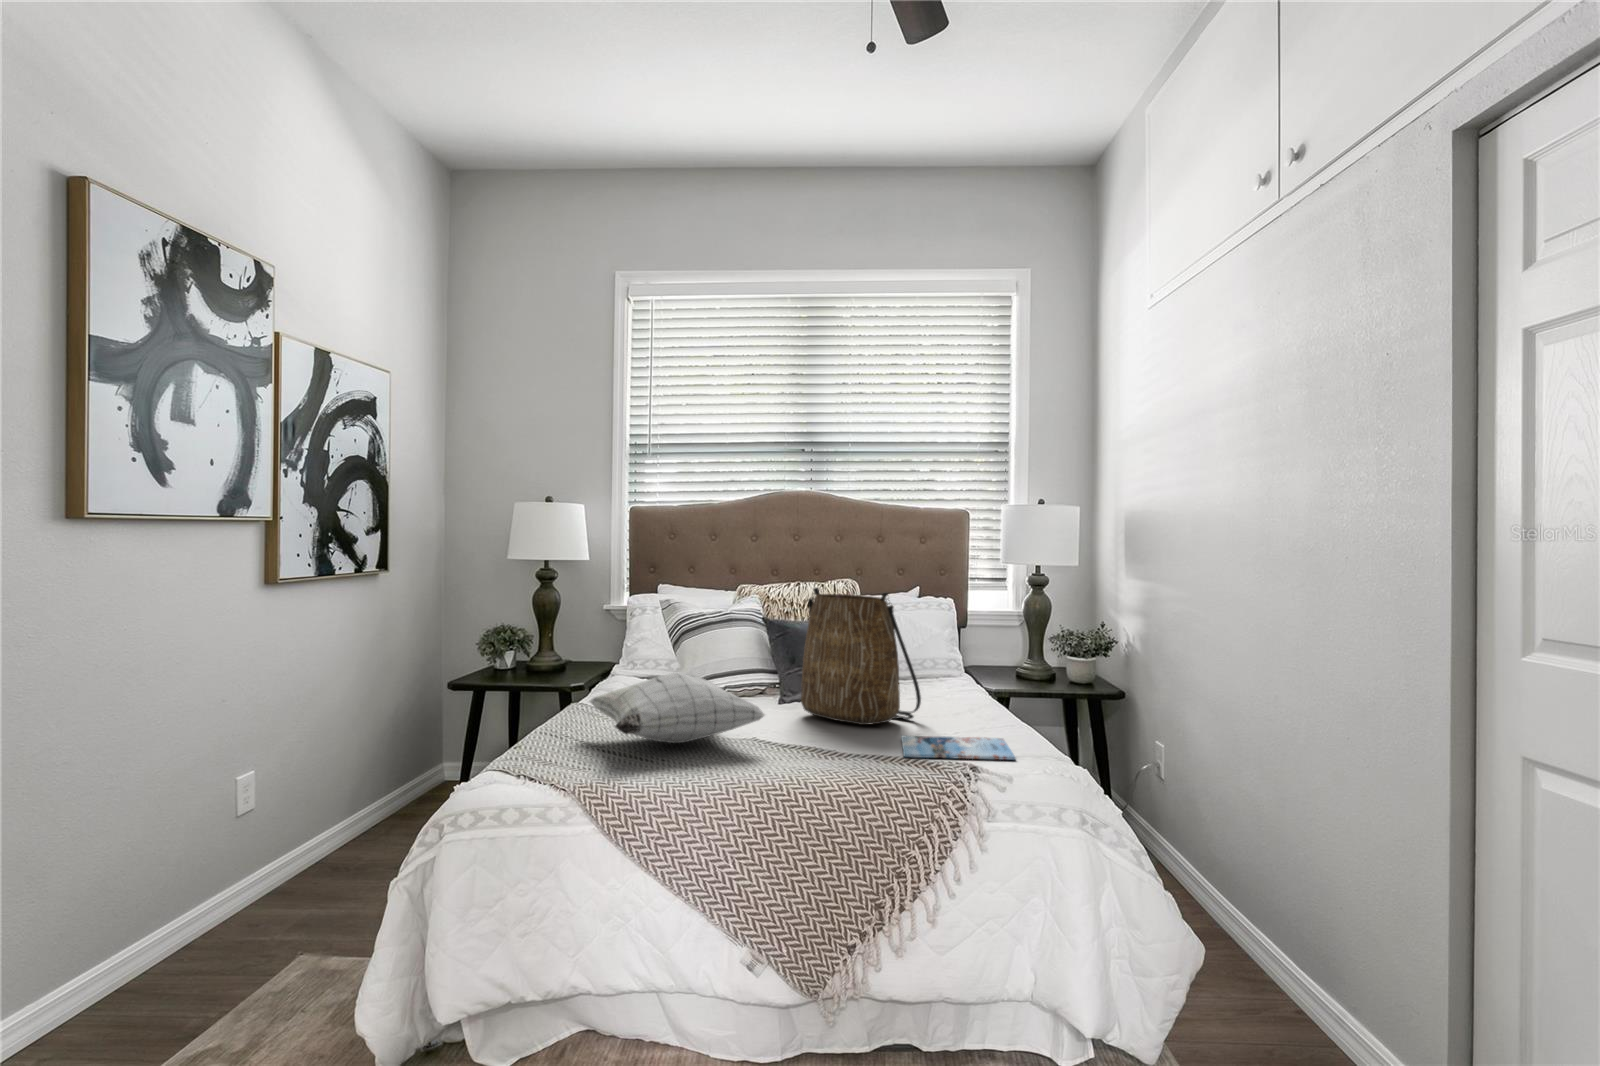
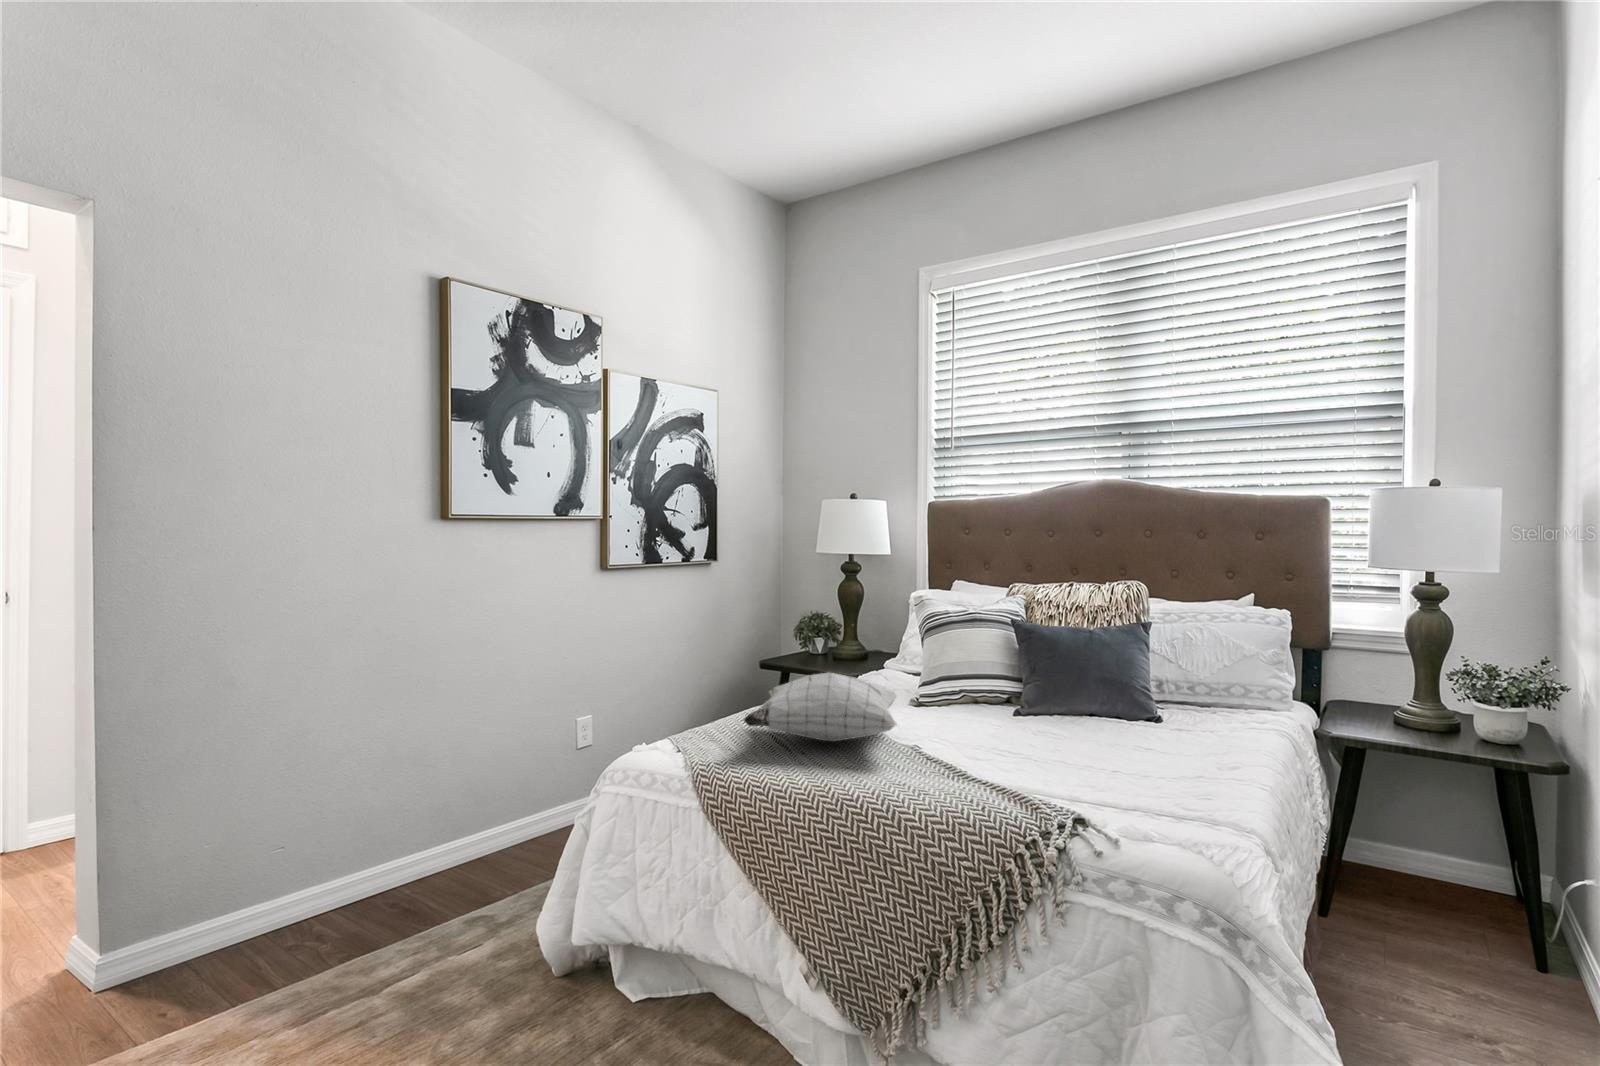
tote bag: present [801,588,921,725] -> none [993,594,1117,752]
magazine: present [901,736,1015,760] -> none [1028,769,1184,822]

